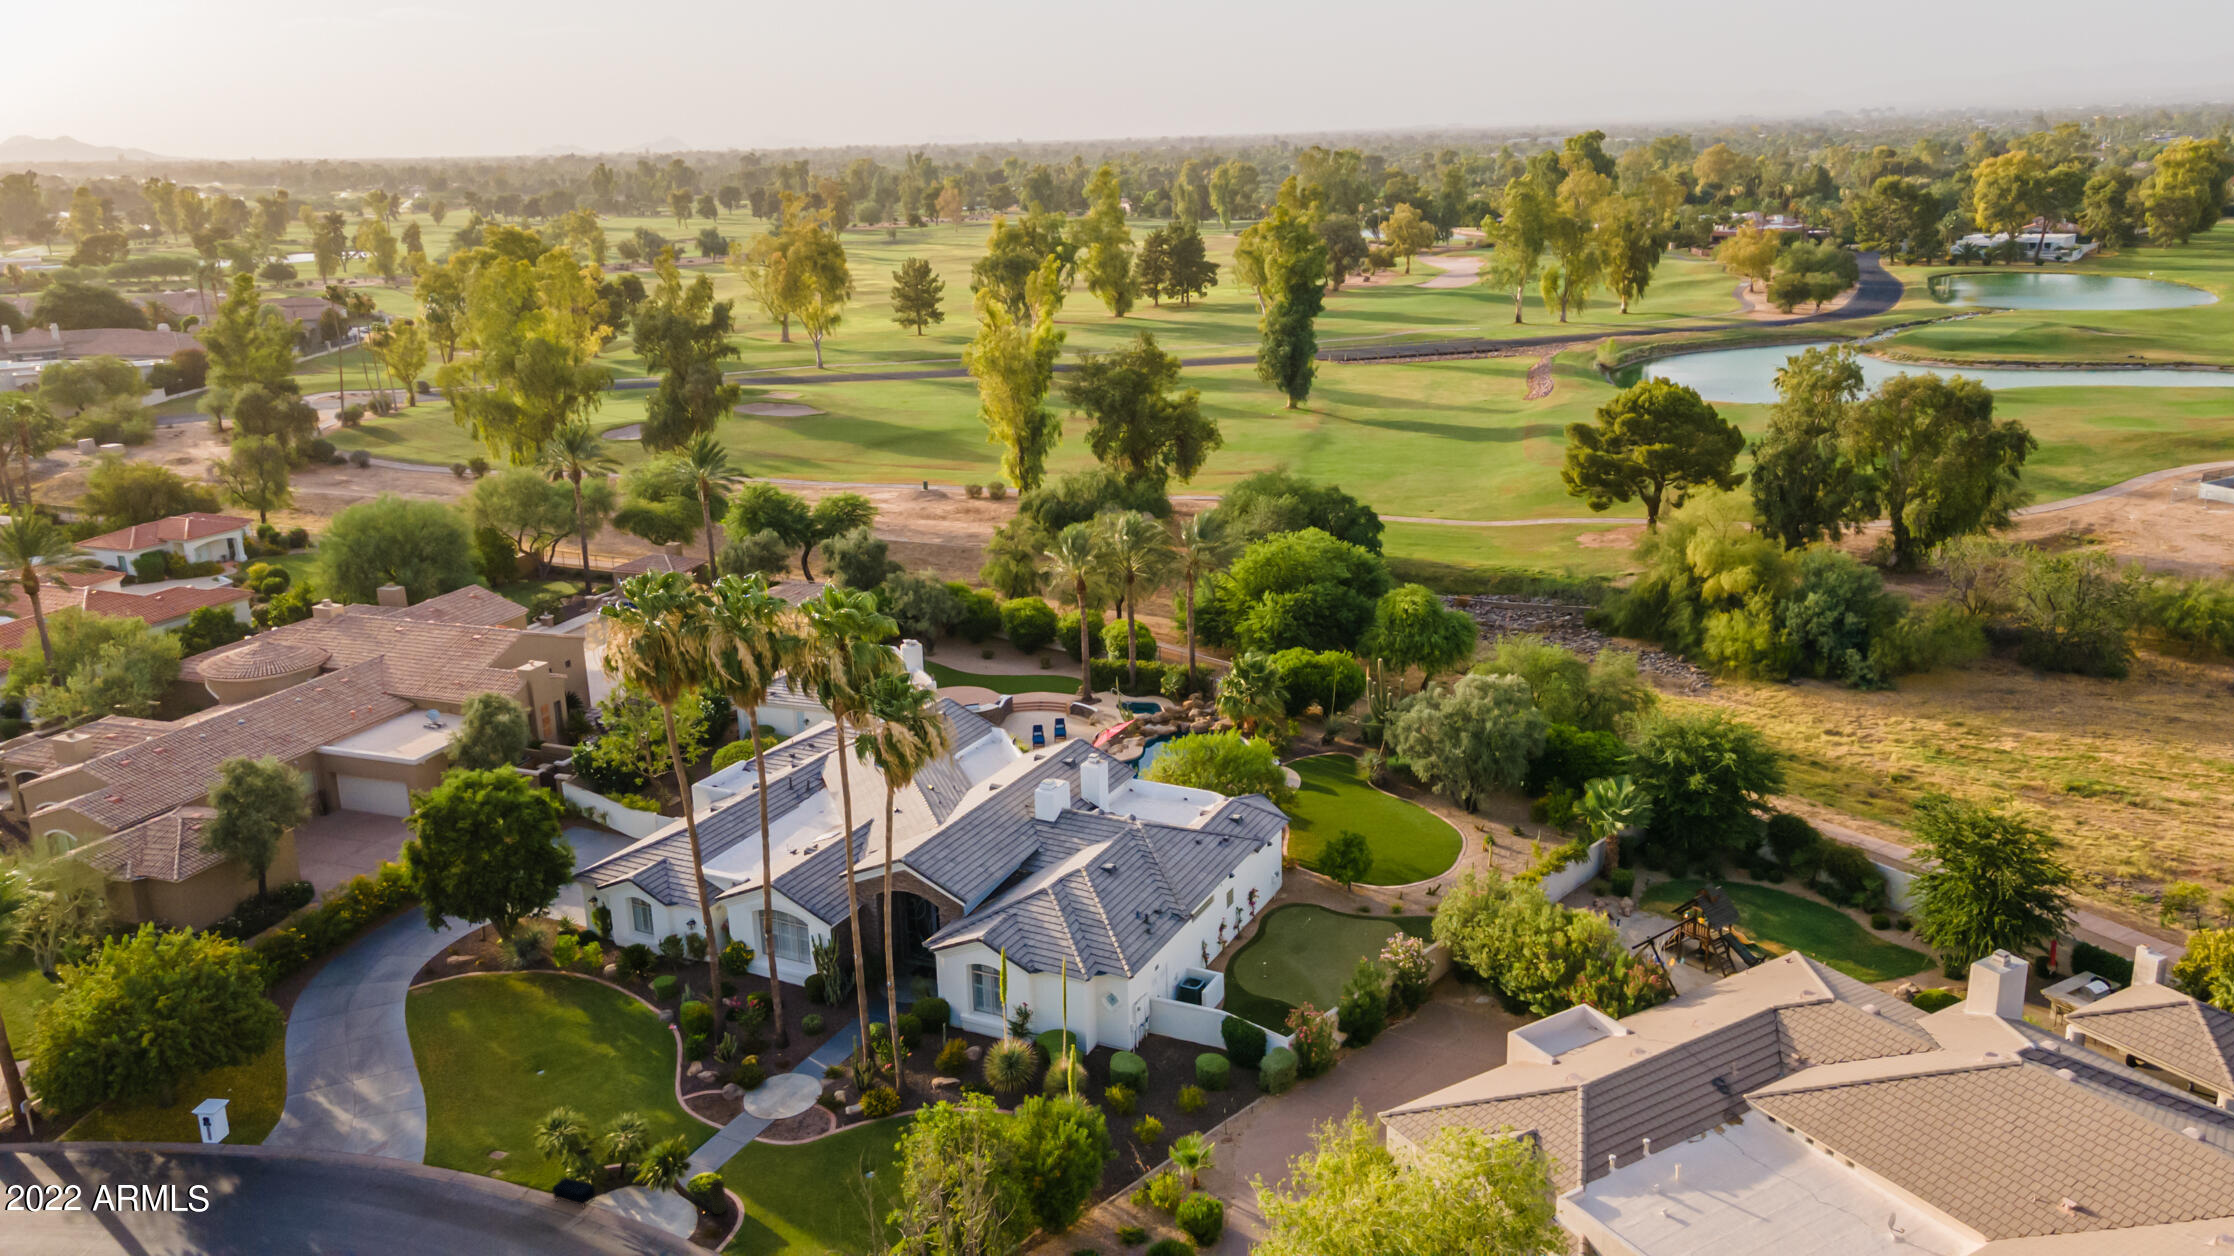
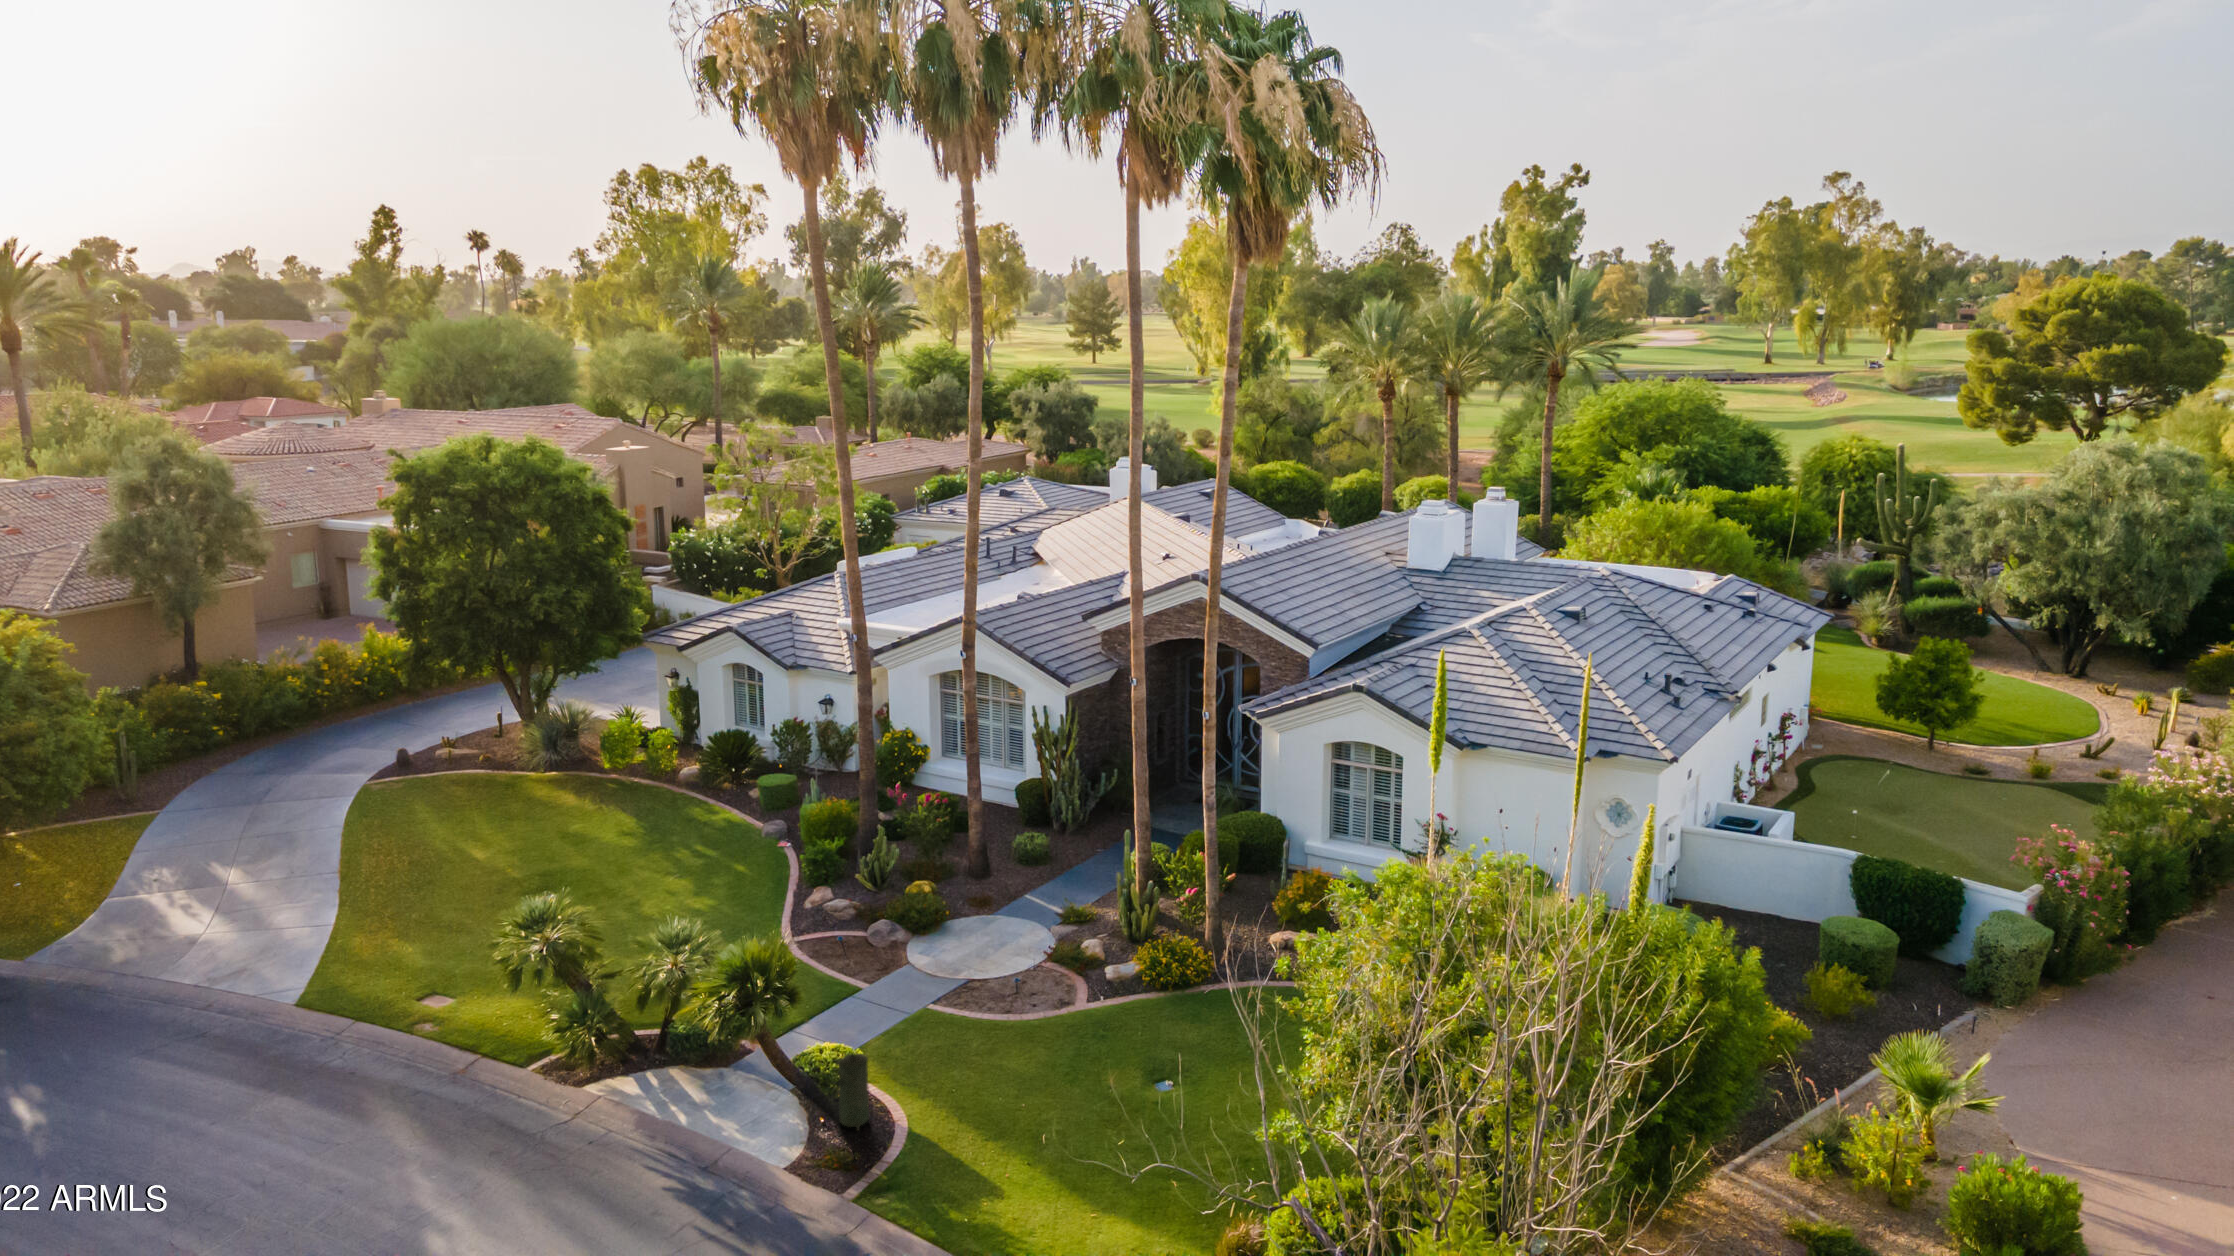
bench: present [553,1177,595,1207] -> none [518,1031,604,1096]

